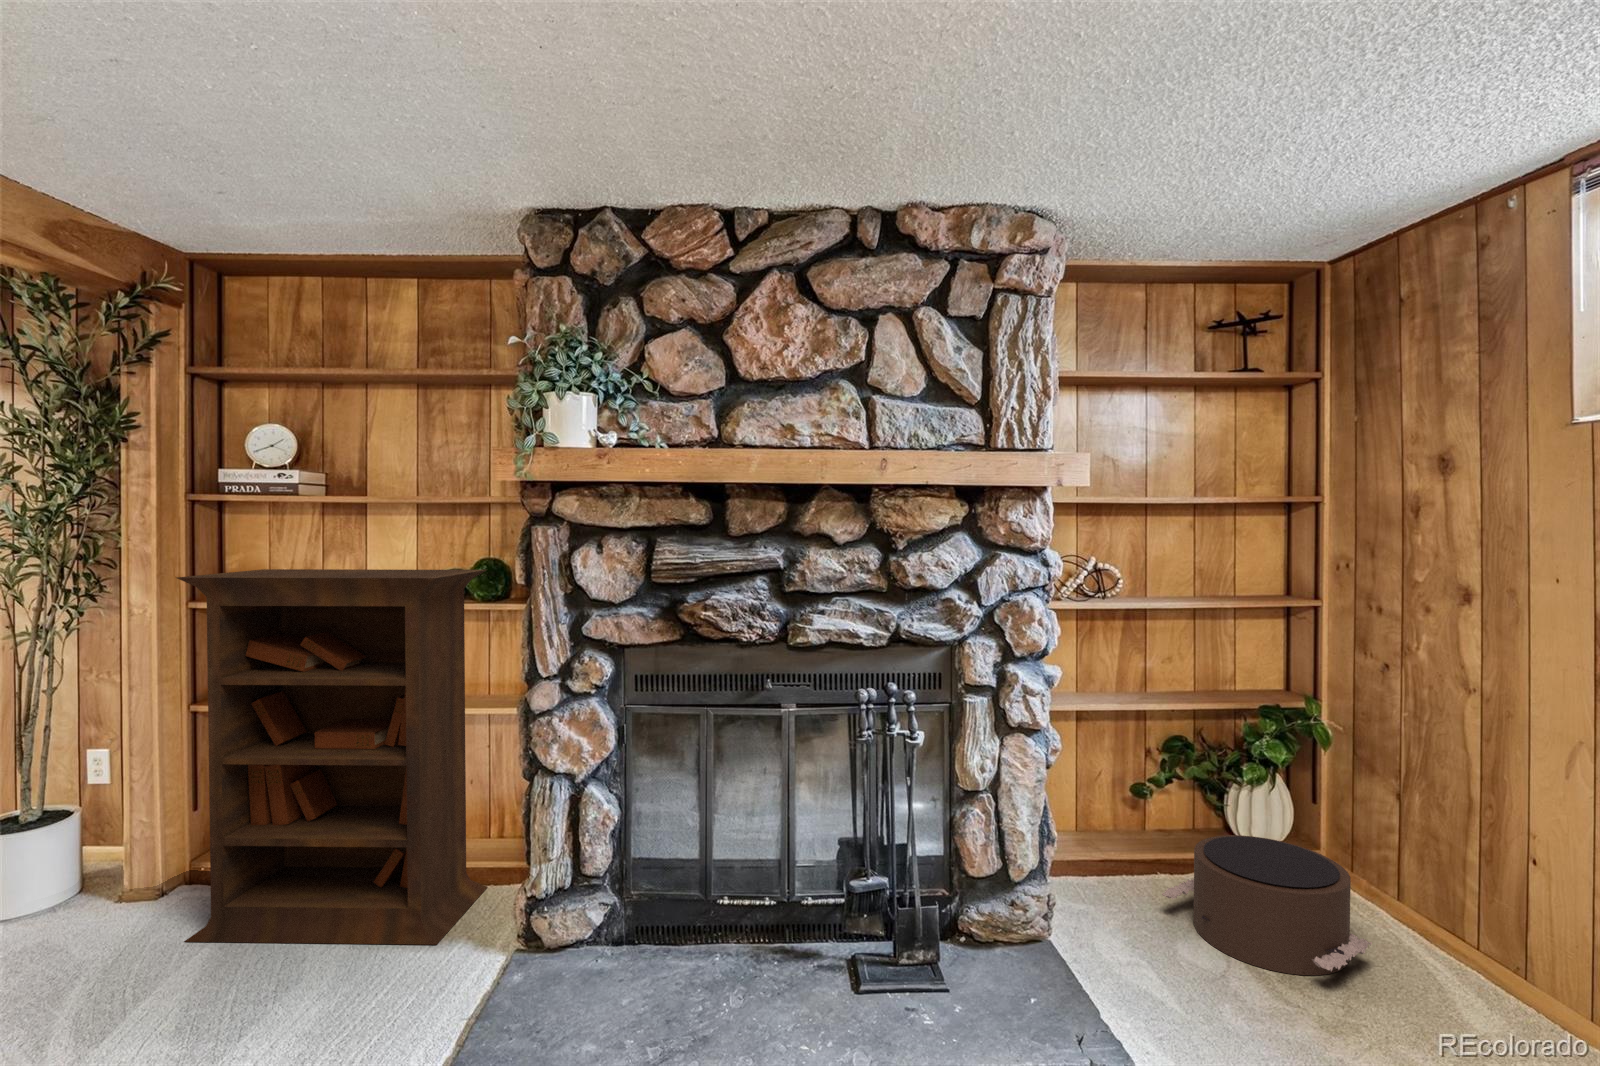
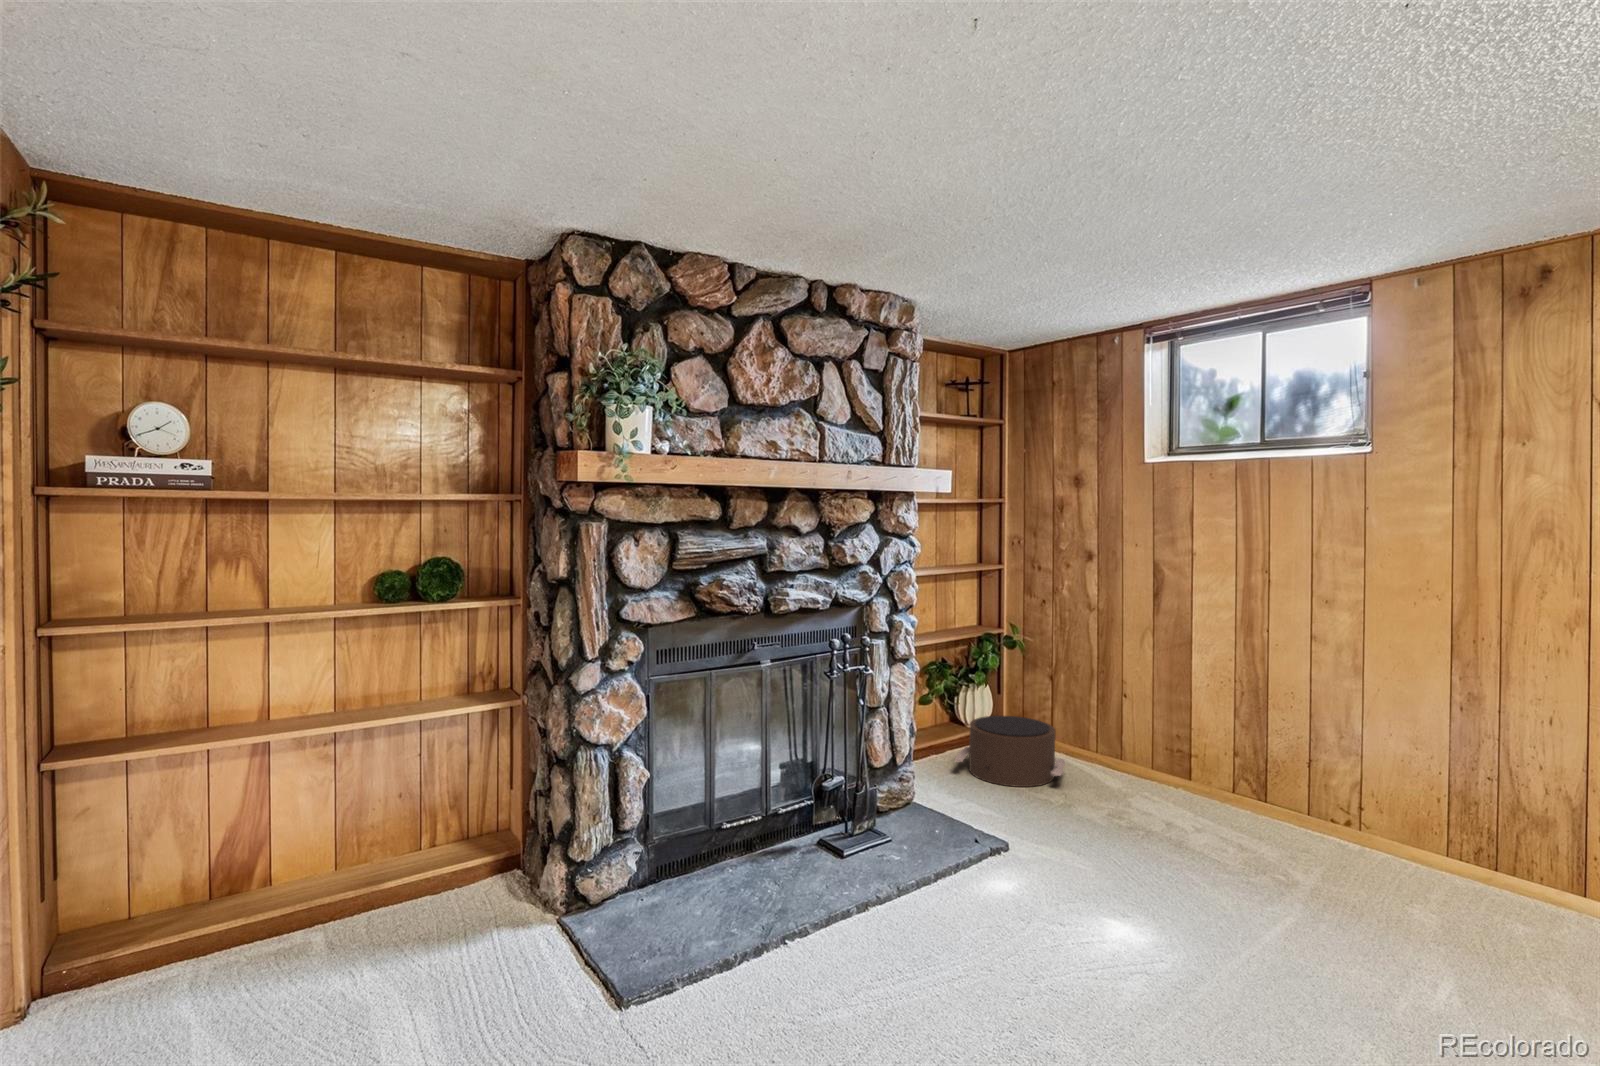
bookcase: present [176,569,487,945] -> none [157,565,484,1014]

